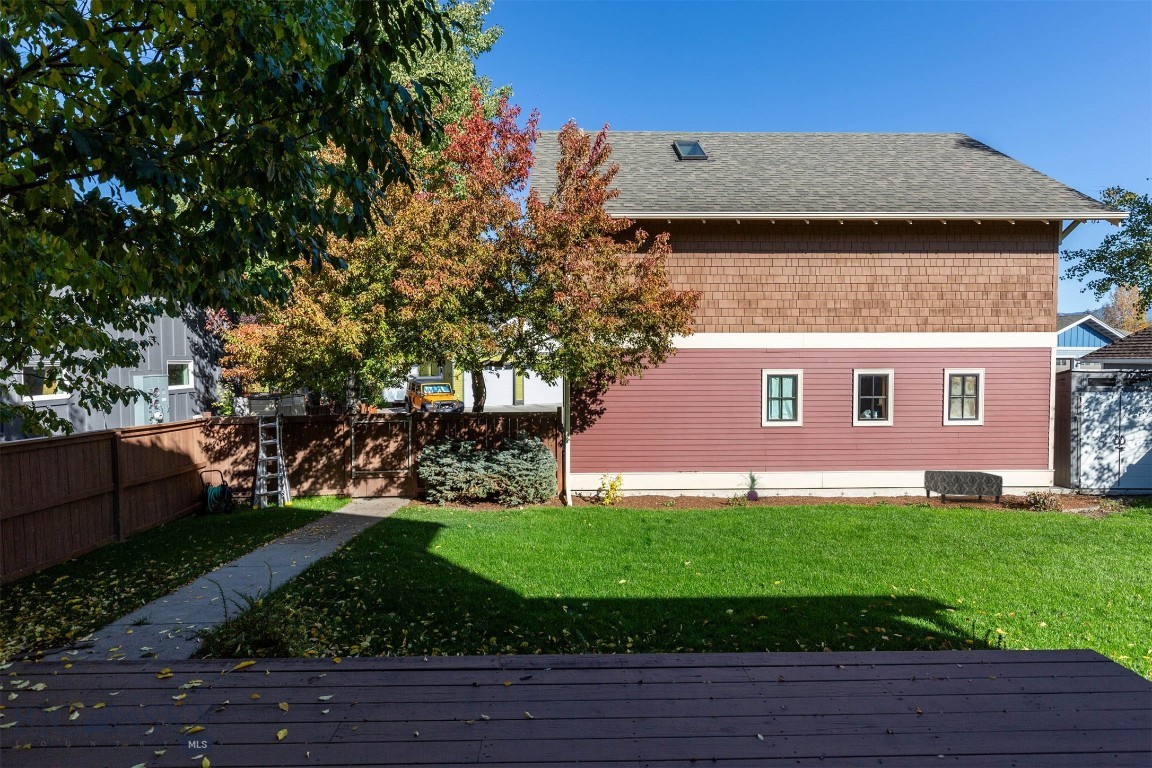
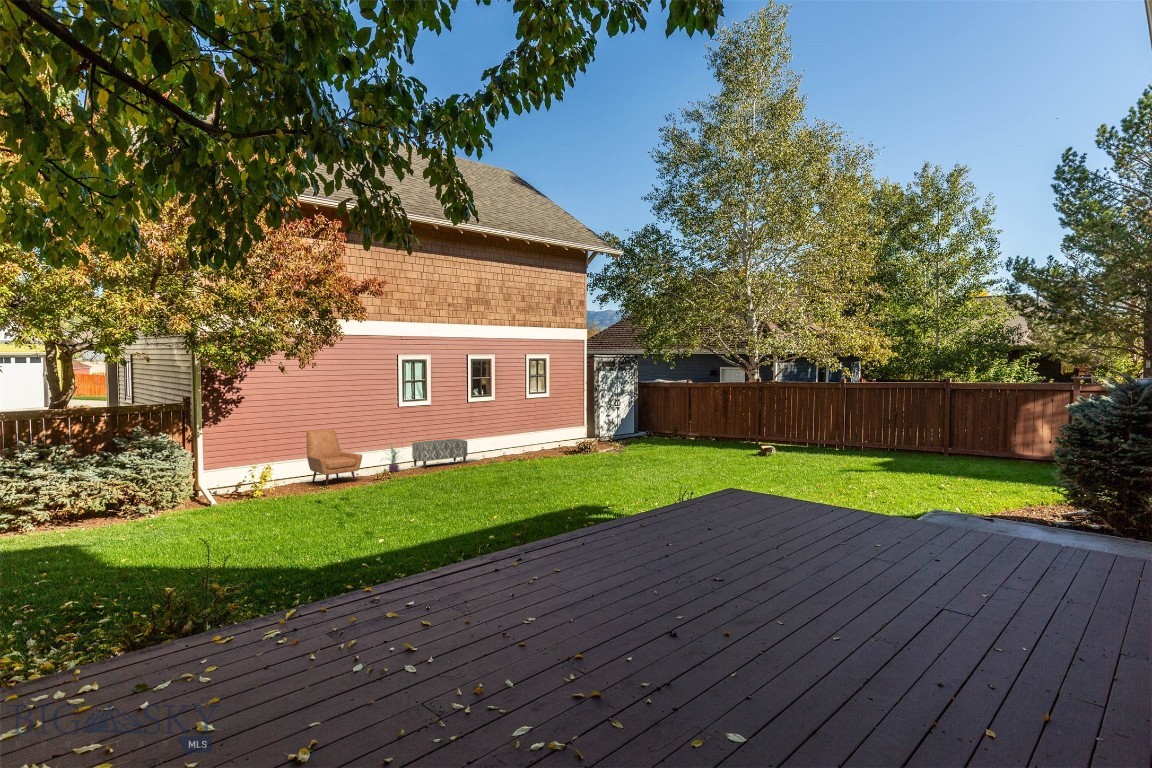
chair: none [660,445,712,507] -> present [306,429,362,487]
bench: present [924,470,1003,504] -> present [412,439,468,469]

